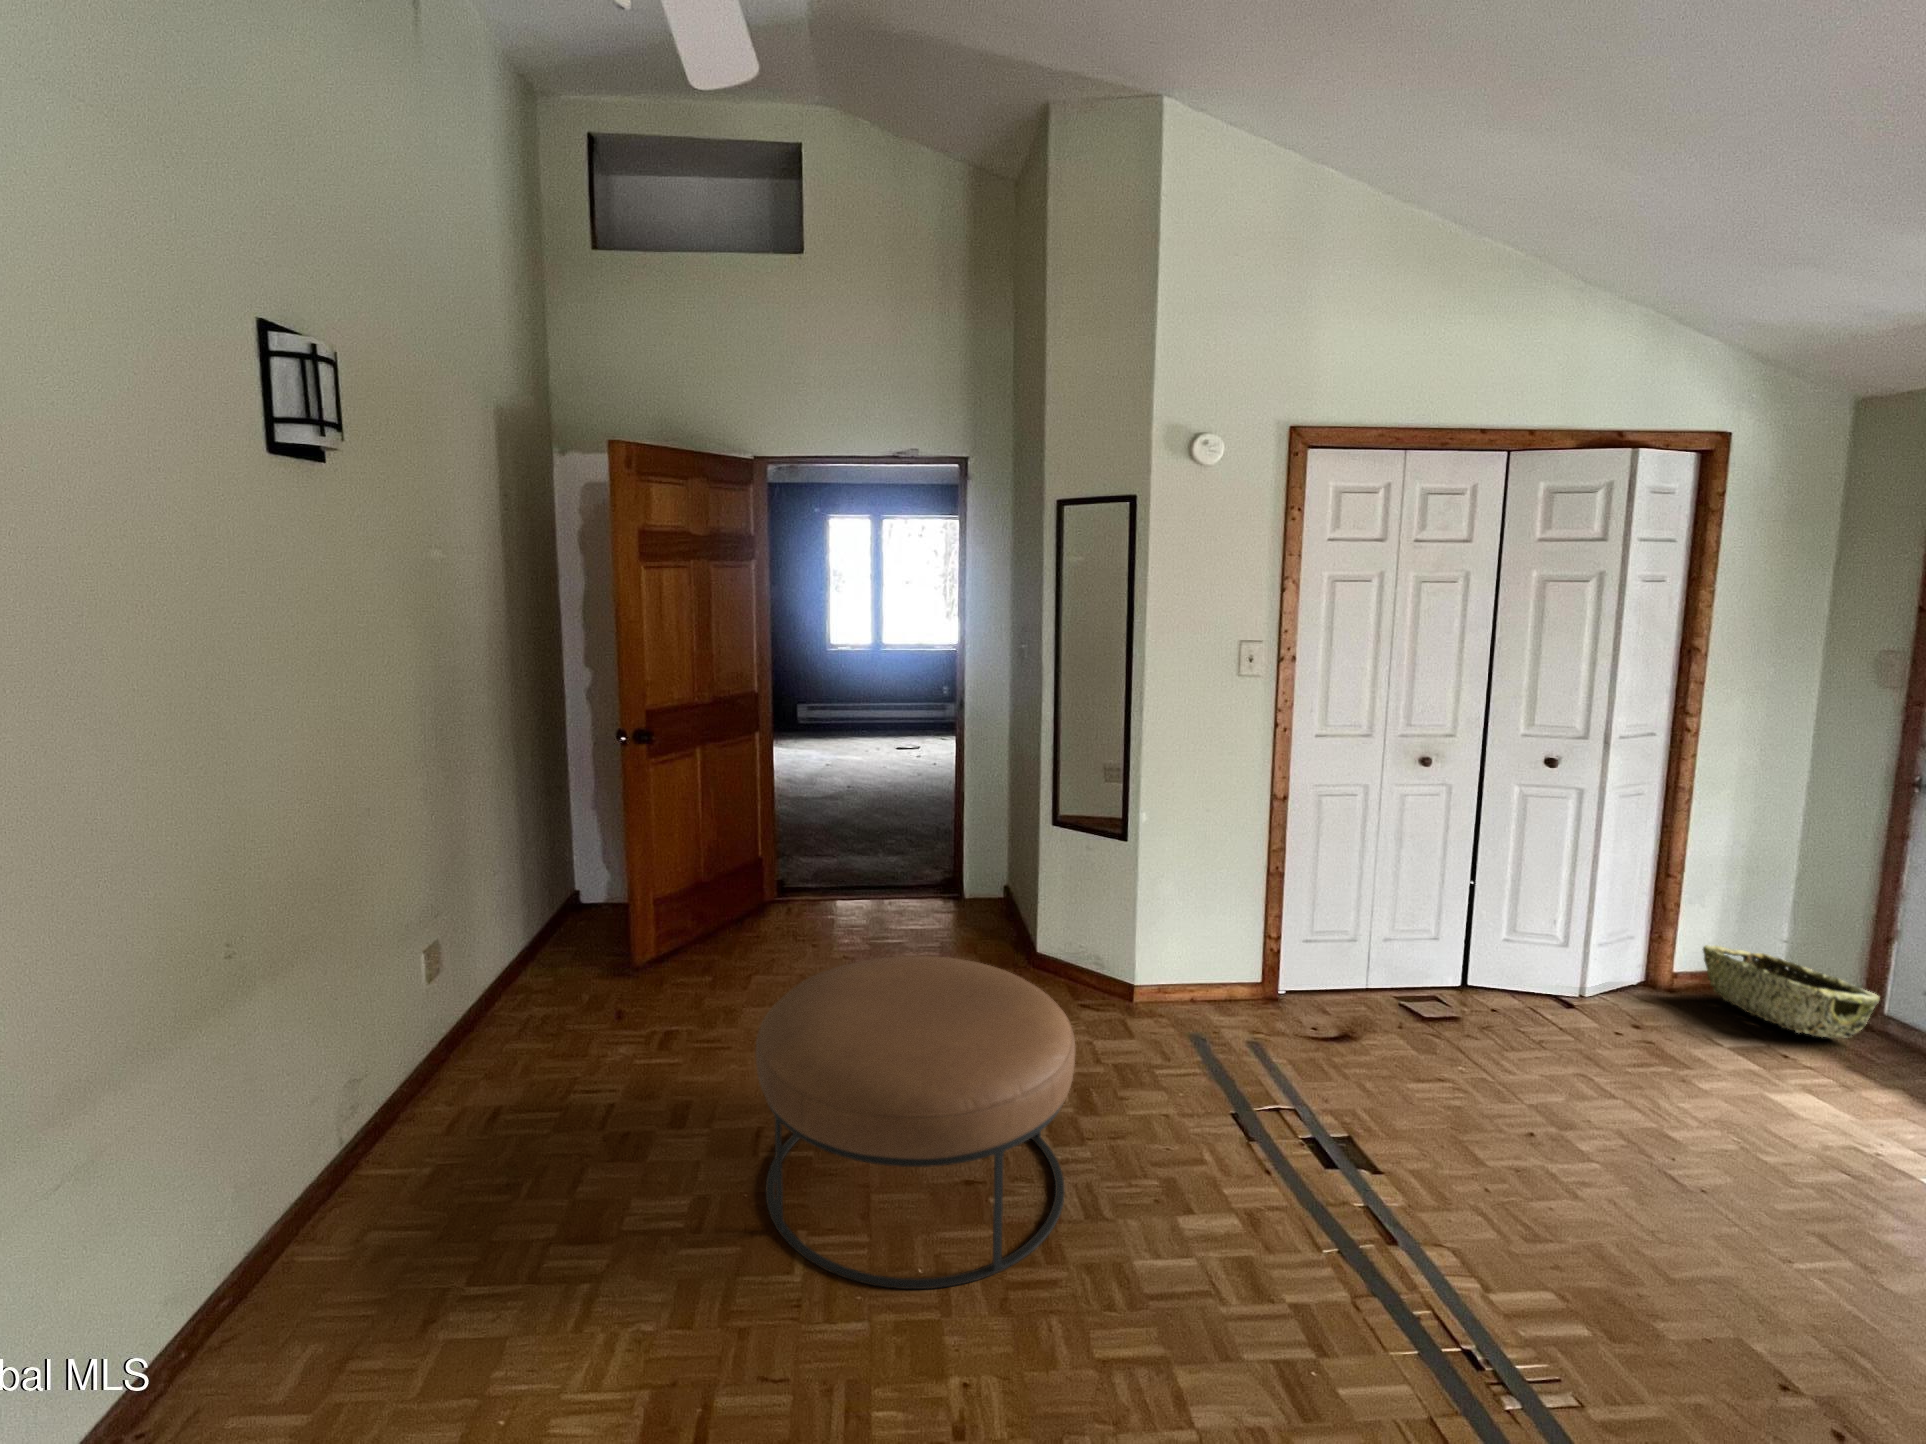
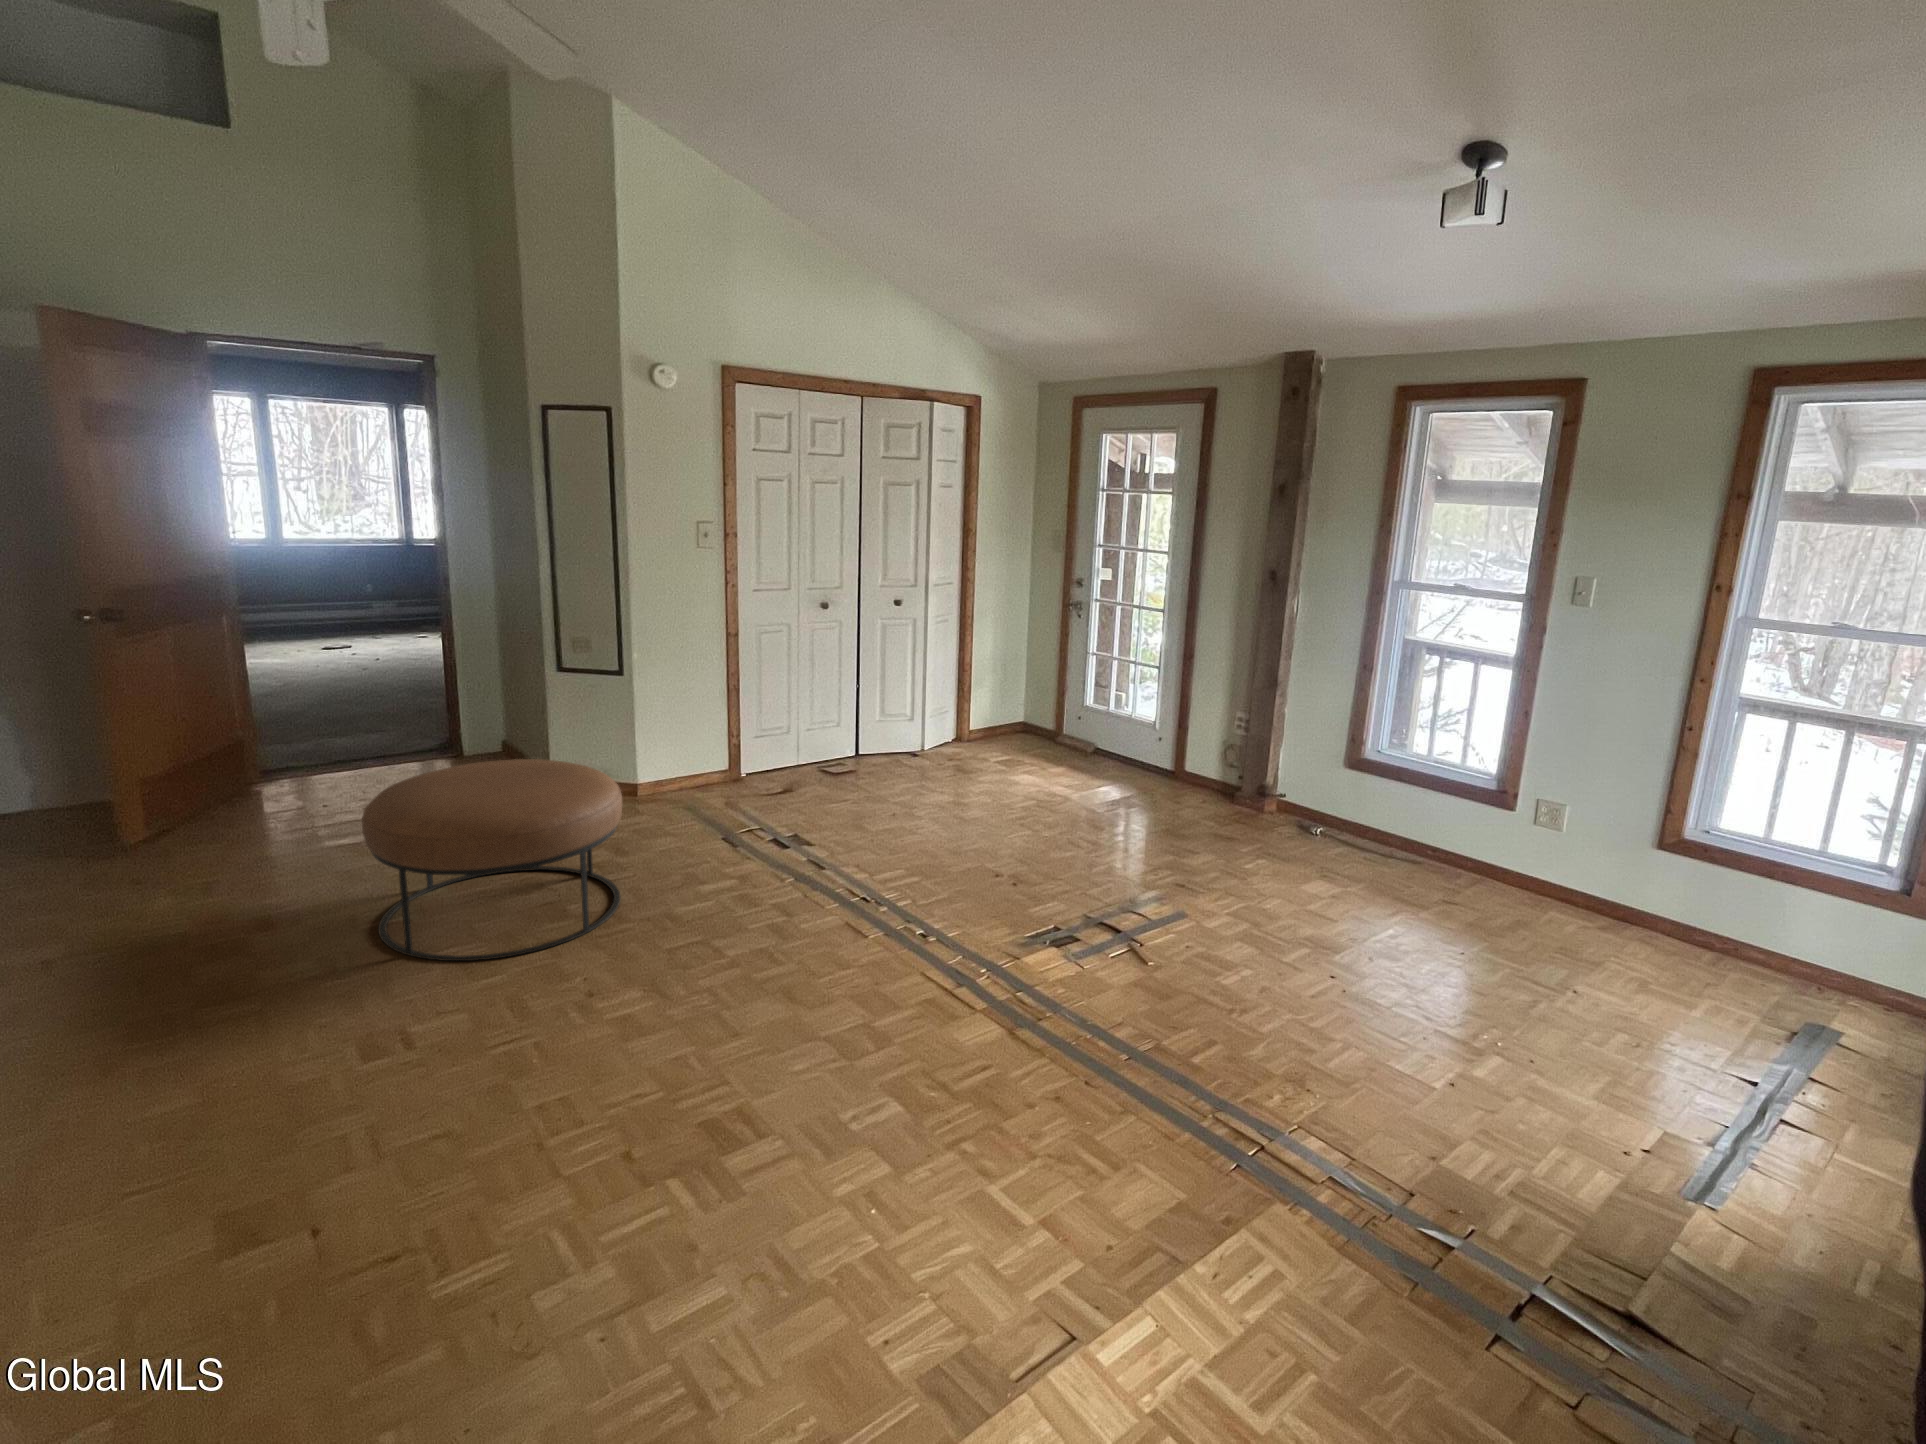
woven basket: present [1703,945,1880,1038] -> none [982,710,1057,750]

